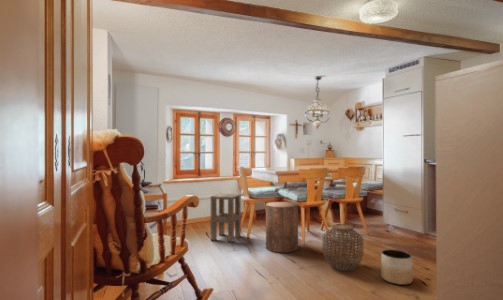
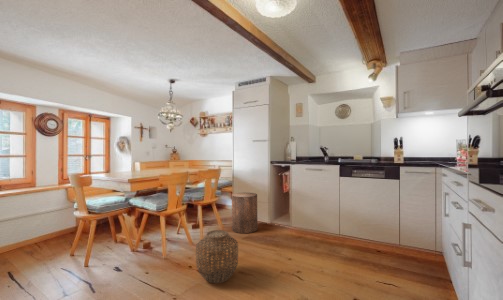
side table: present [211,193,241,242] -> none [15,210,73,289]
stool: present [266,202,298,253] -> present [232,193,258,233]
planter: present [381,249,413,285] -> none [257,246,284,283]

